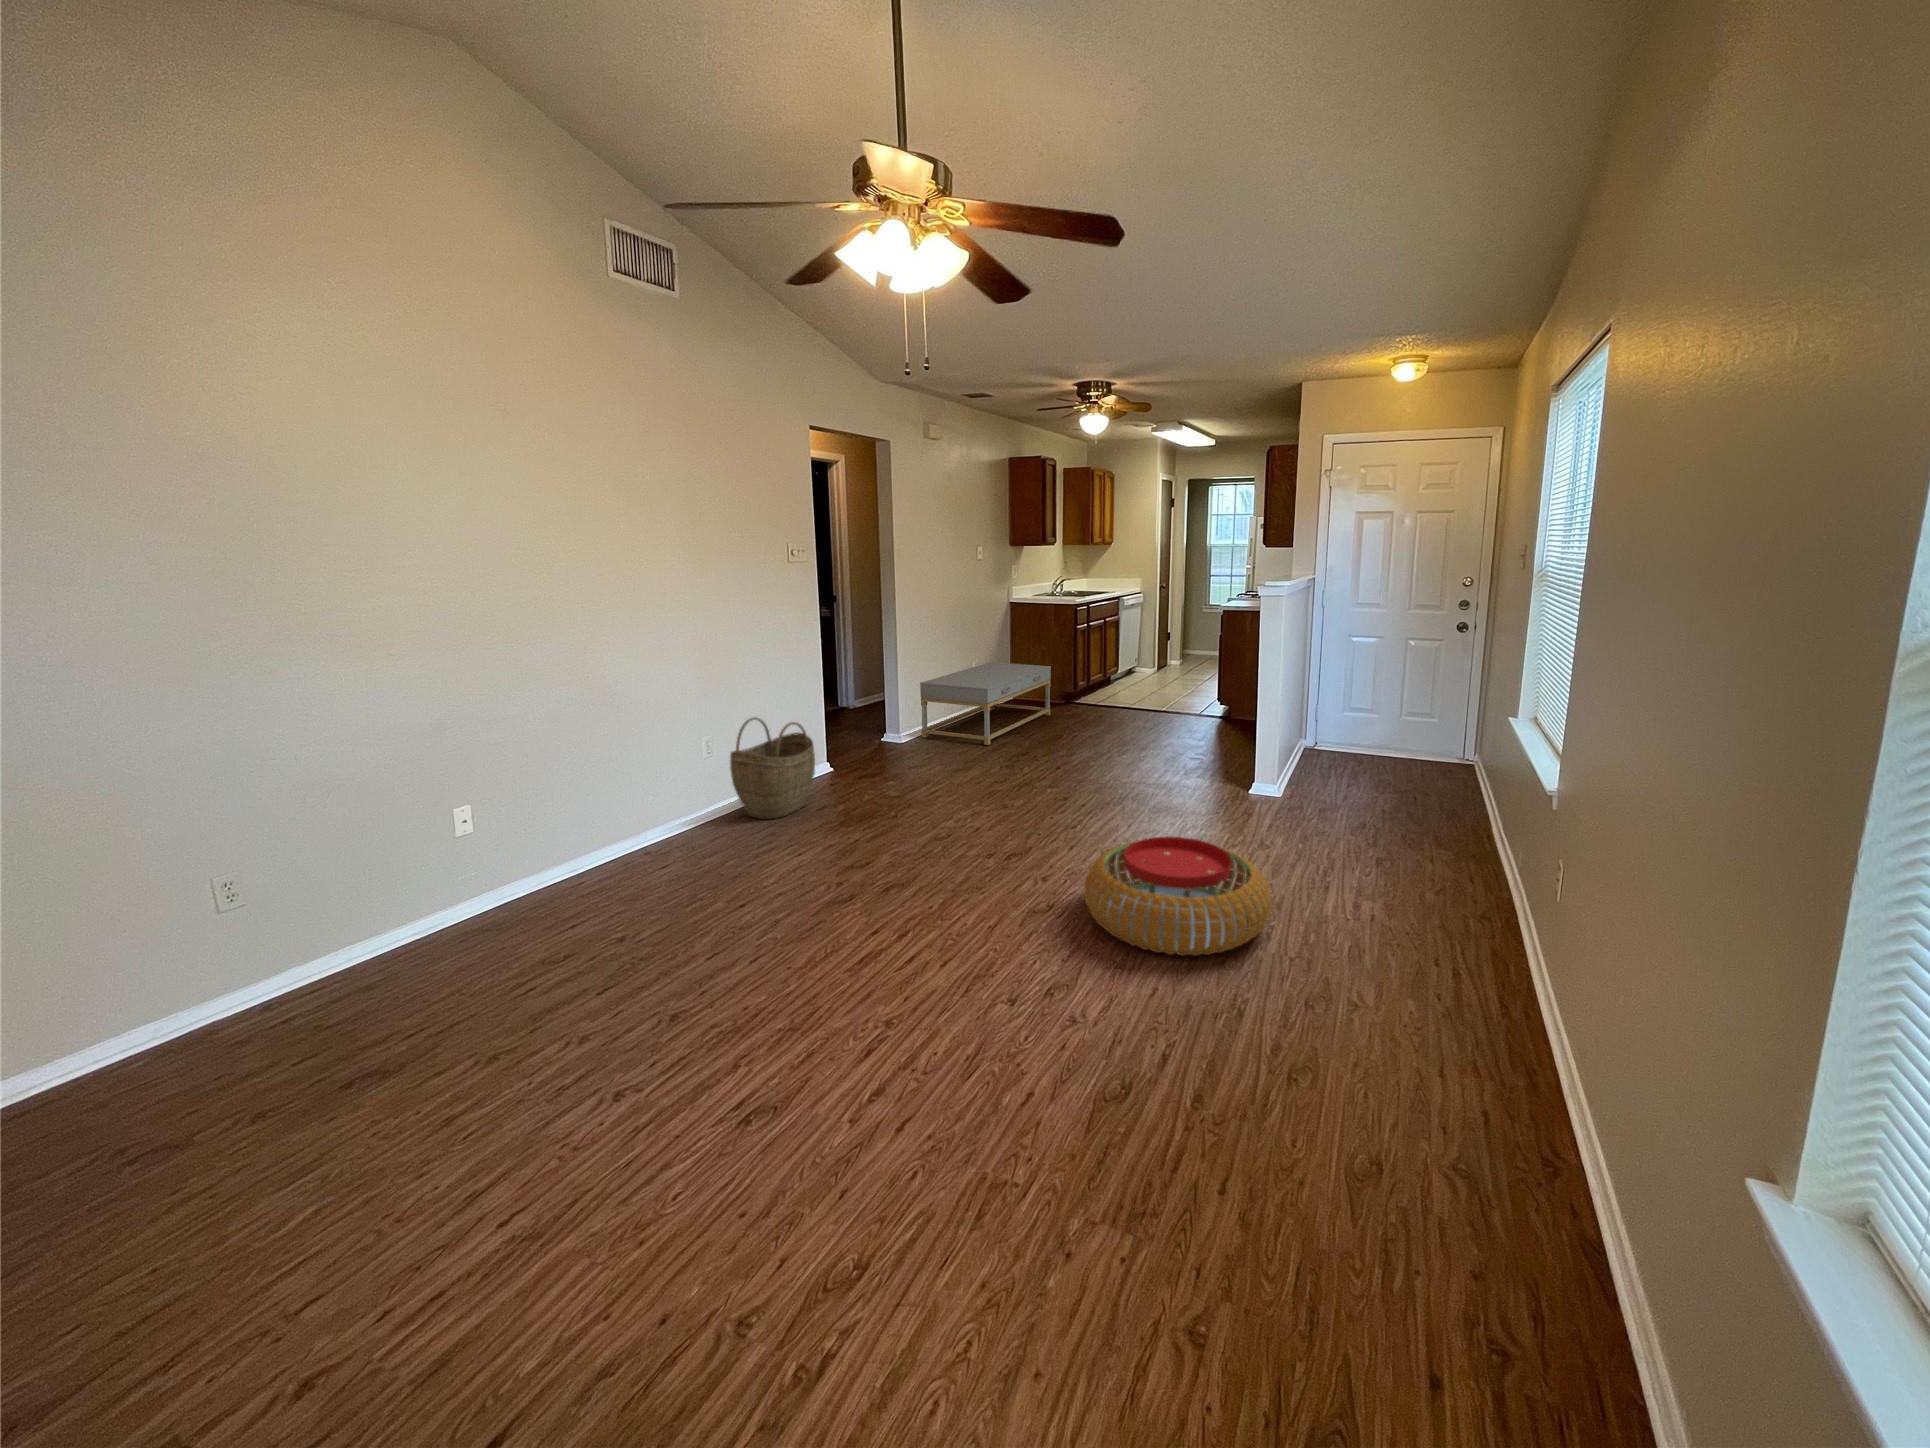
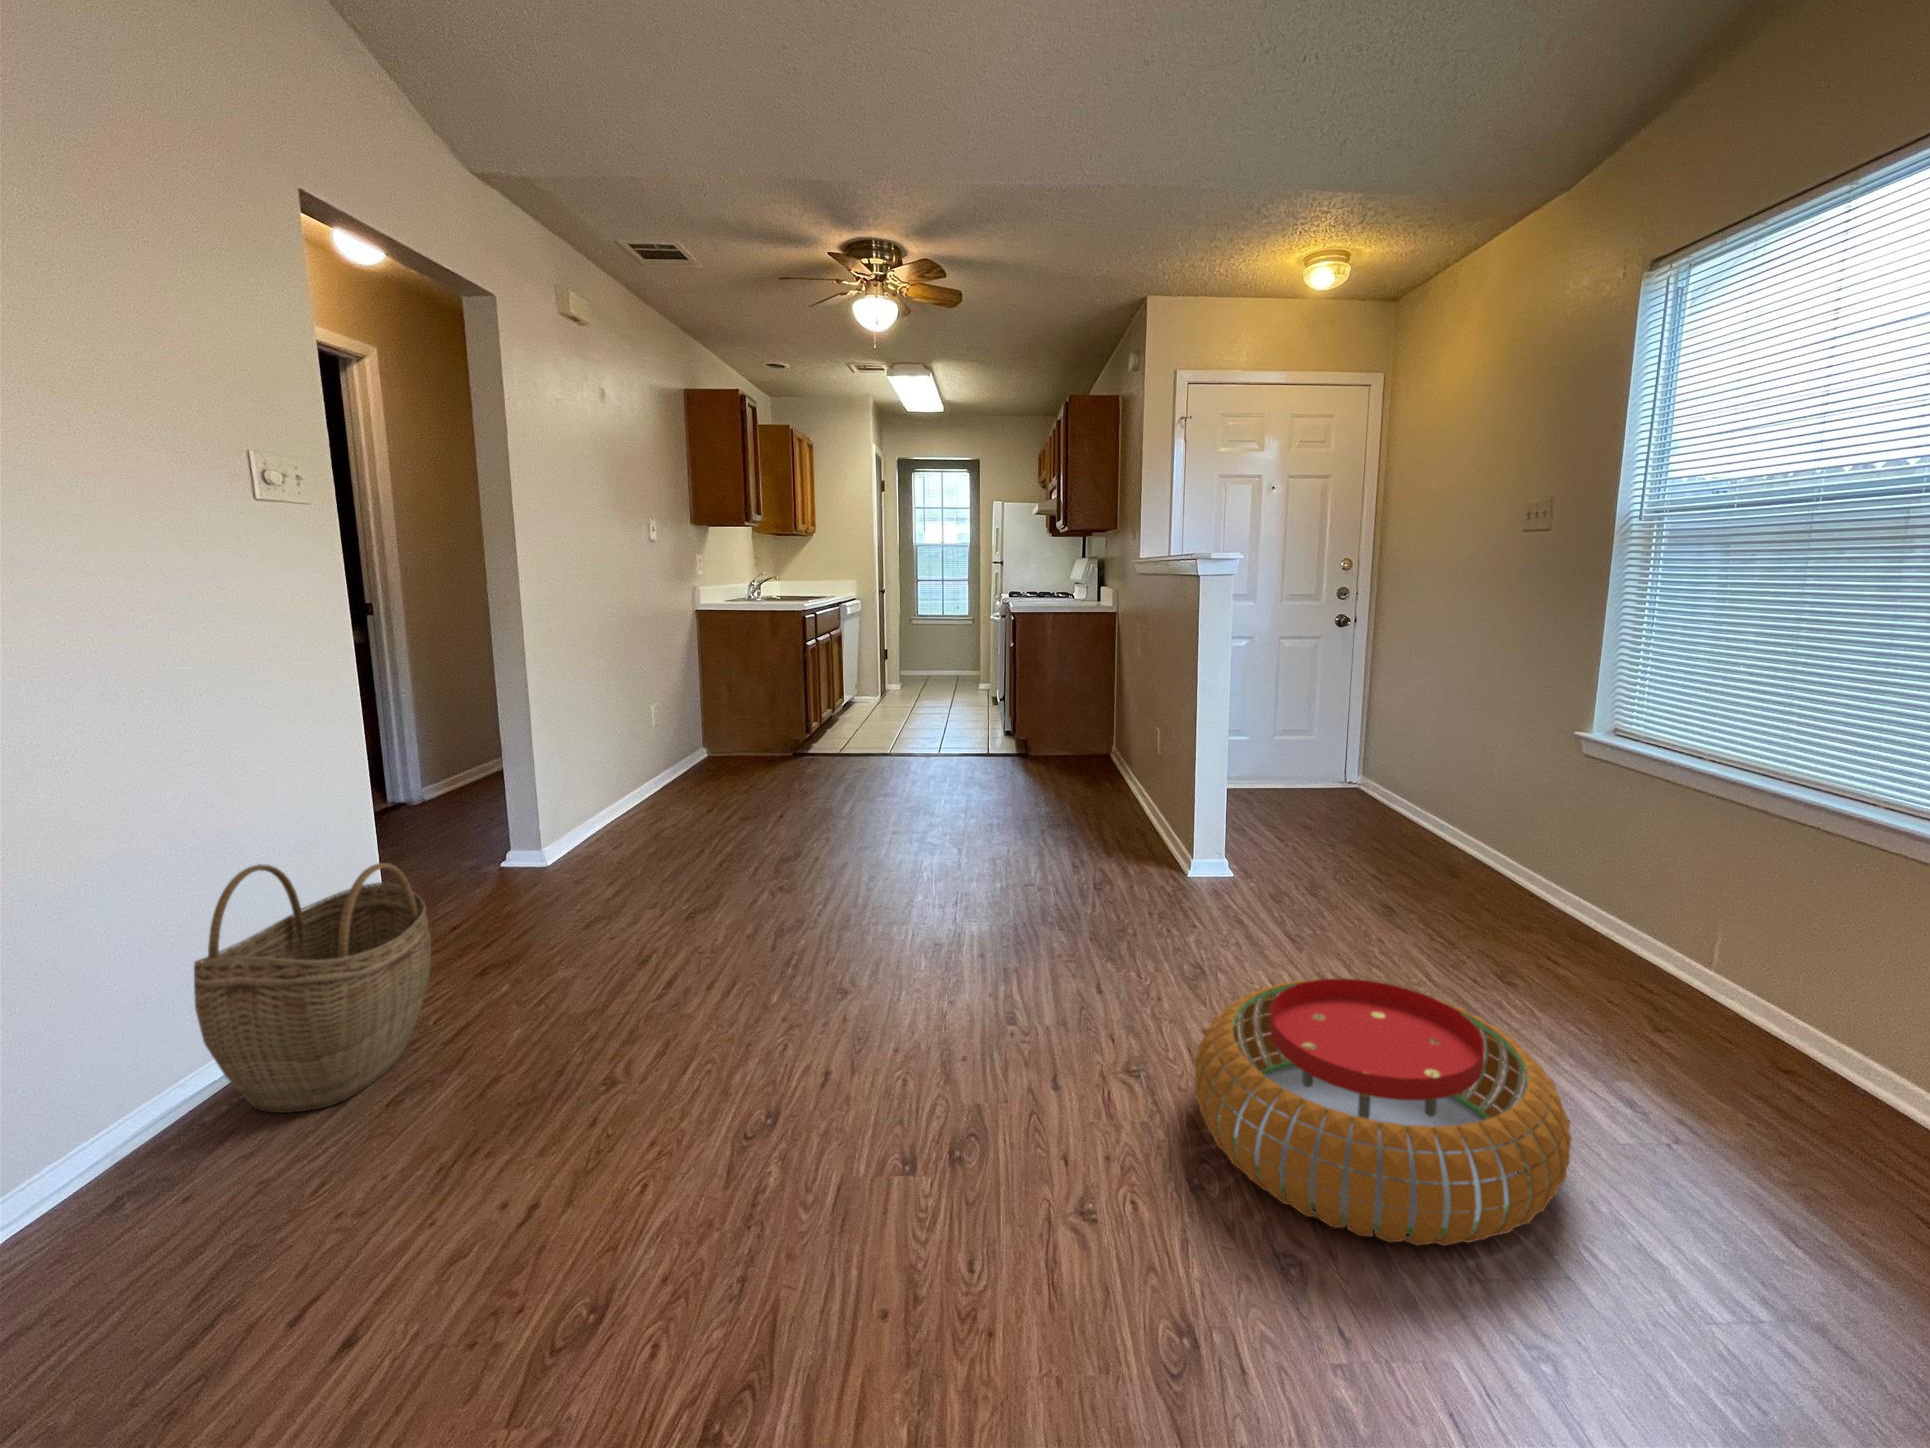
coffee table: present [920,662,1051,745] -> none [582,708,783,848]

